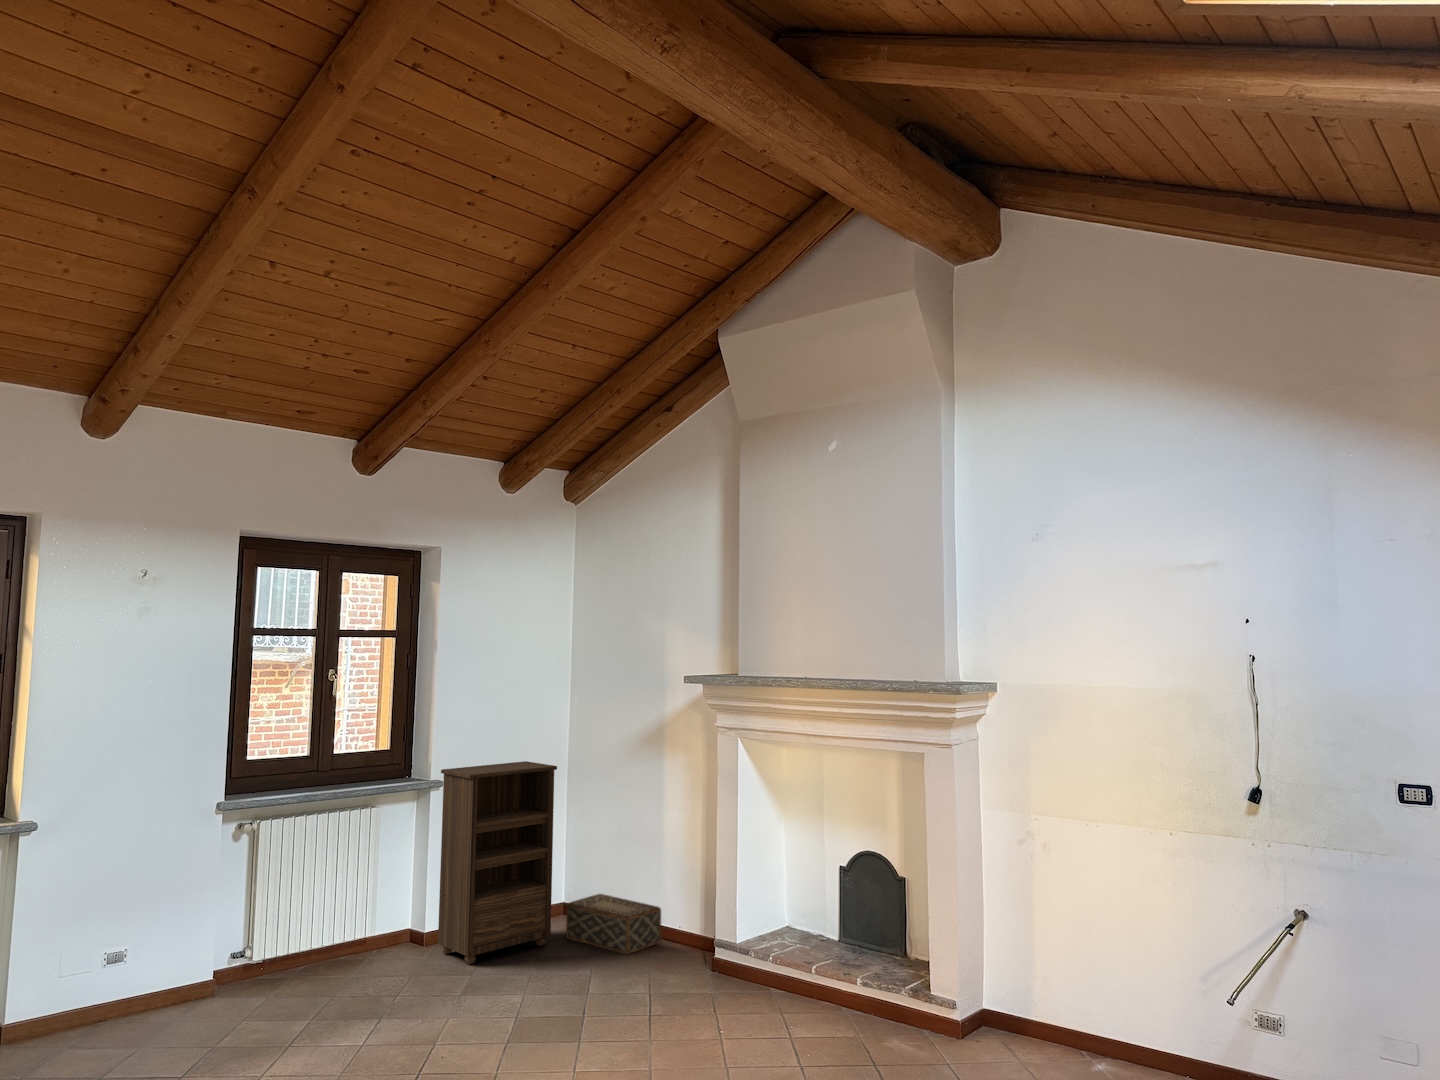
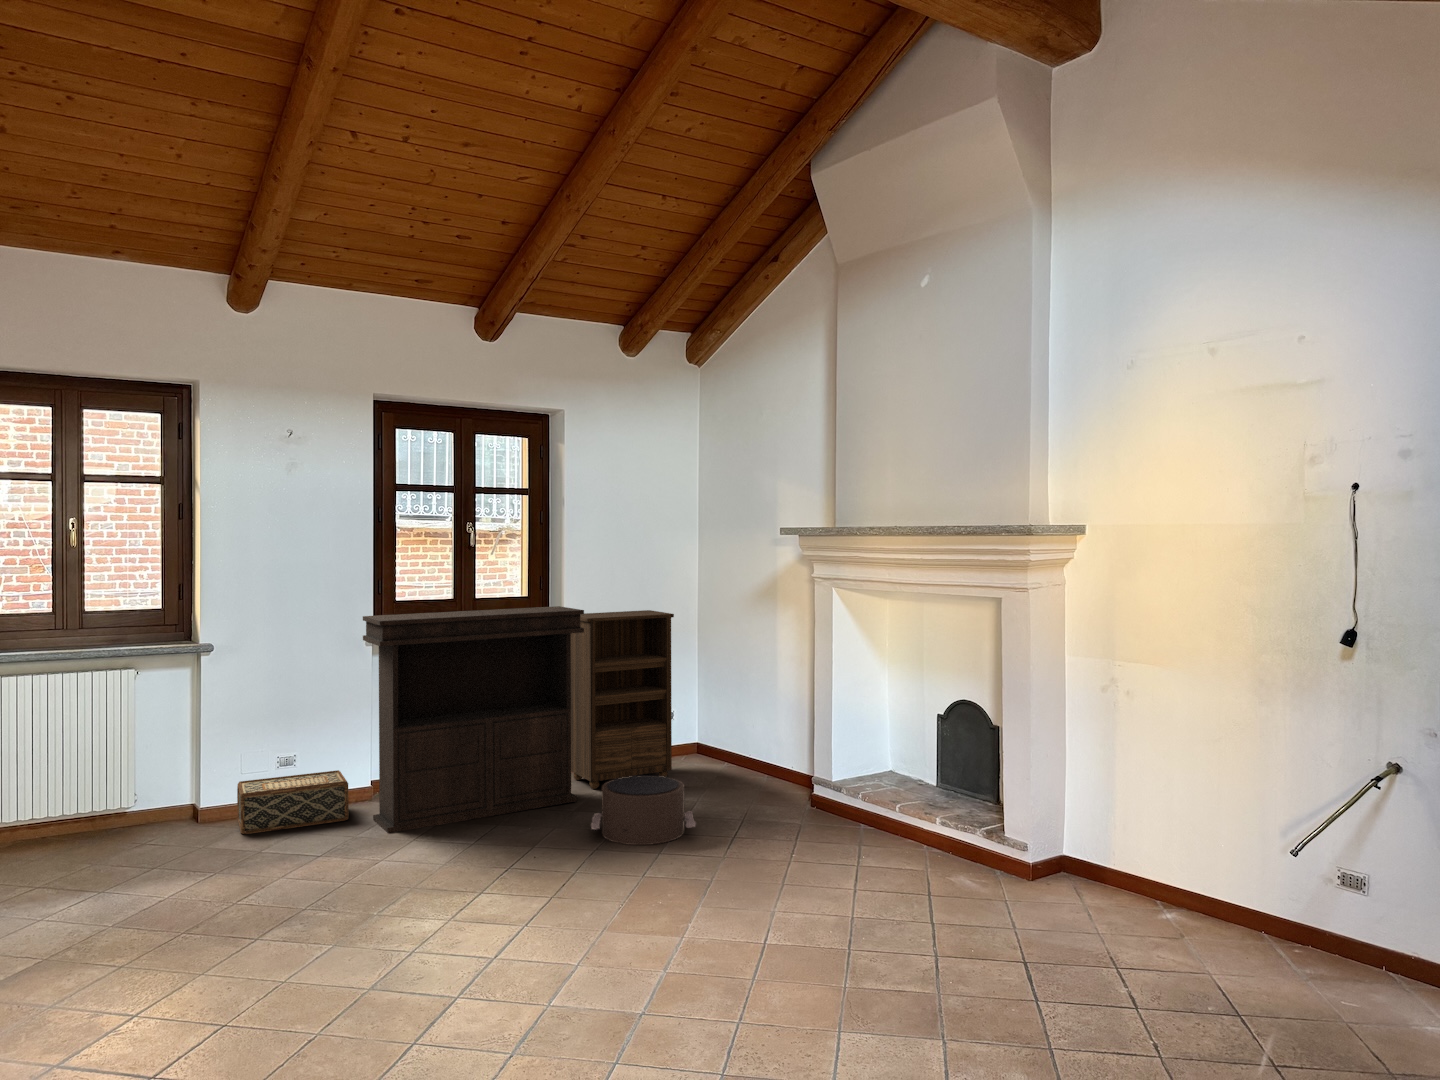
console table: none [221,762,473,1044] -> present [363,606,584,833]
woven basket: present [566,894,661,954] -> present [237,770,349,834]
pouf: none [490,949,608,1034] -> present [591,775,696,845]

